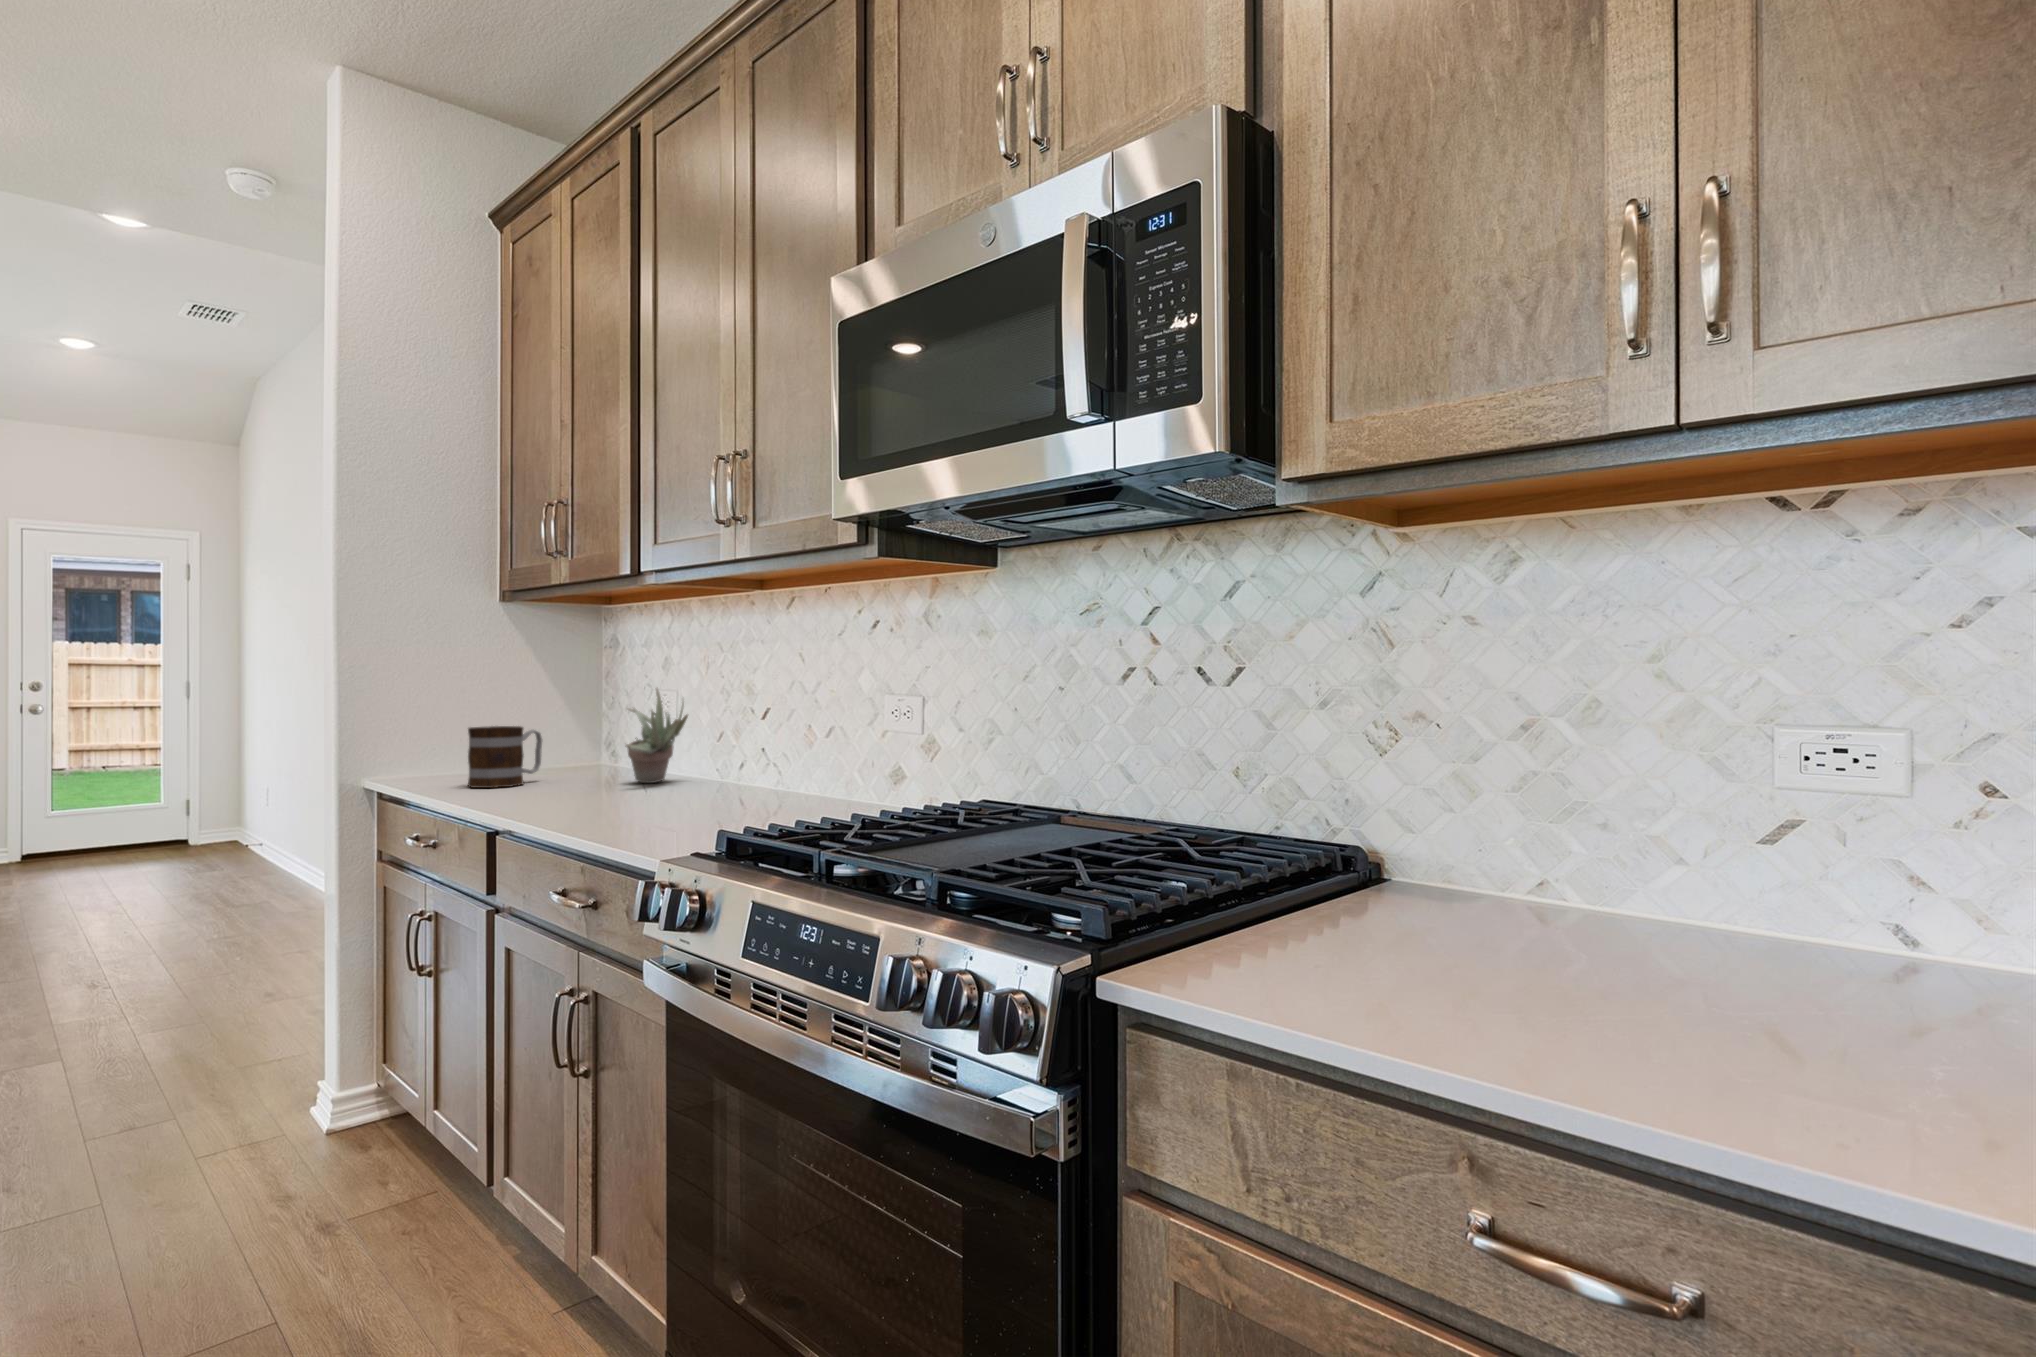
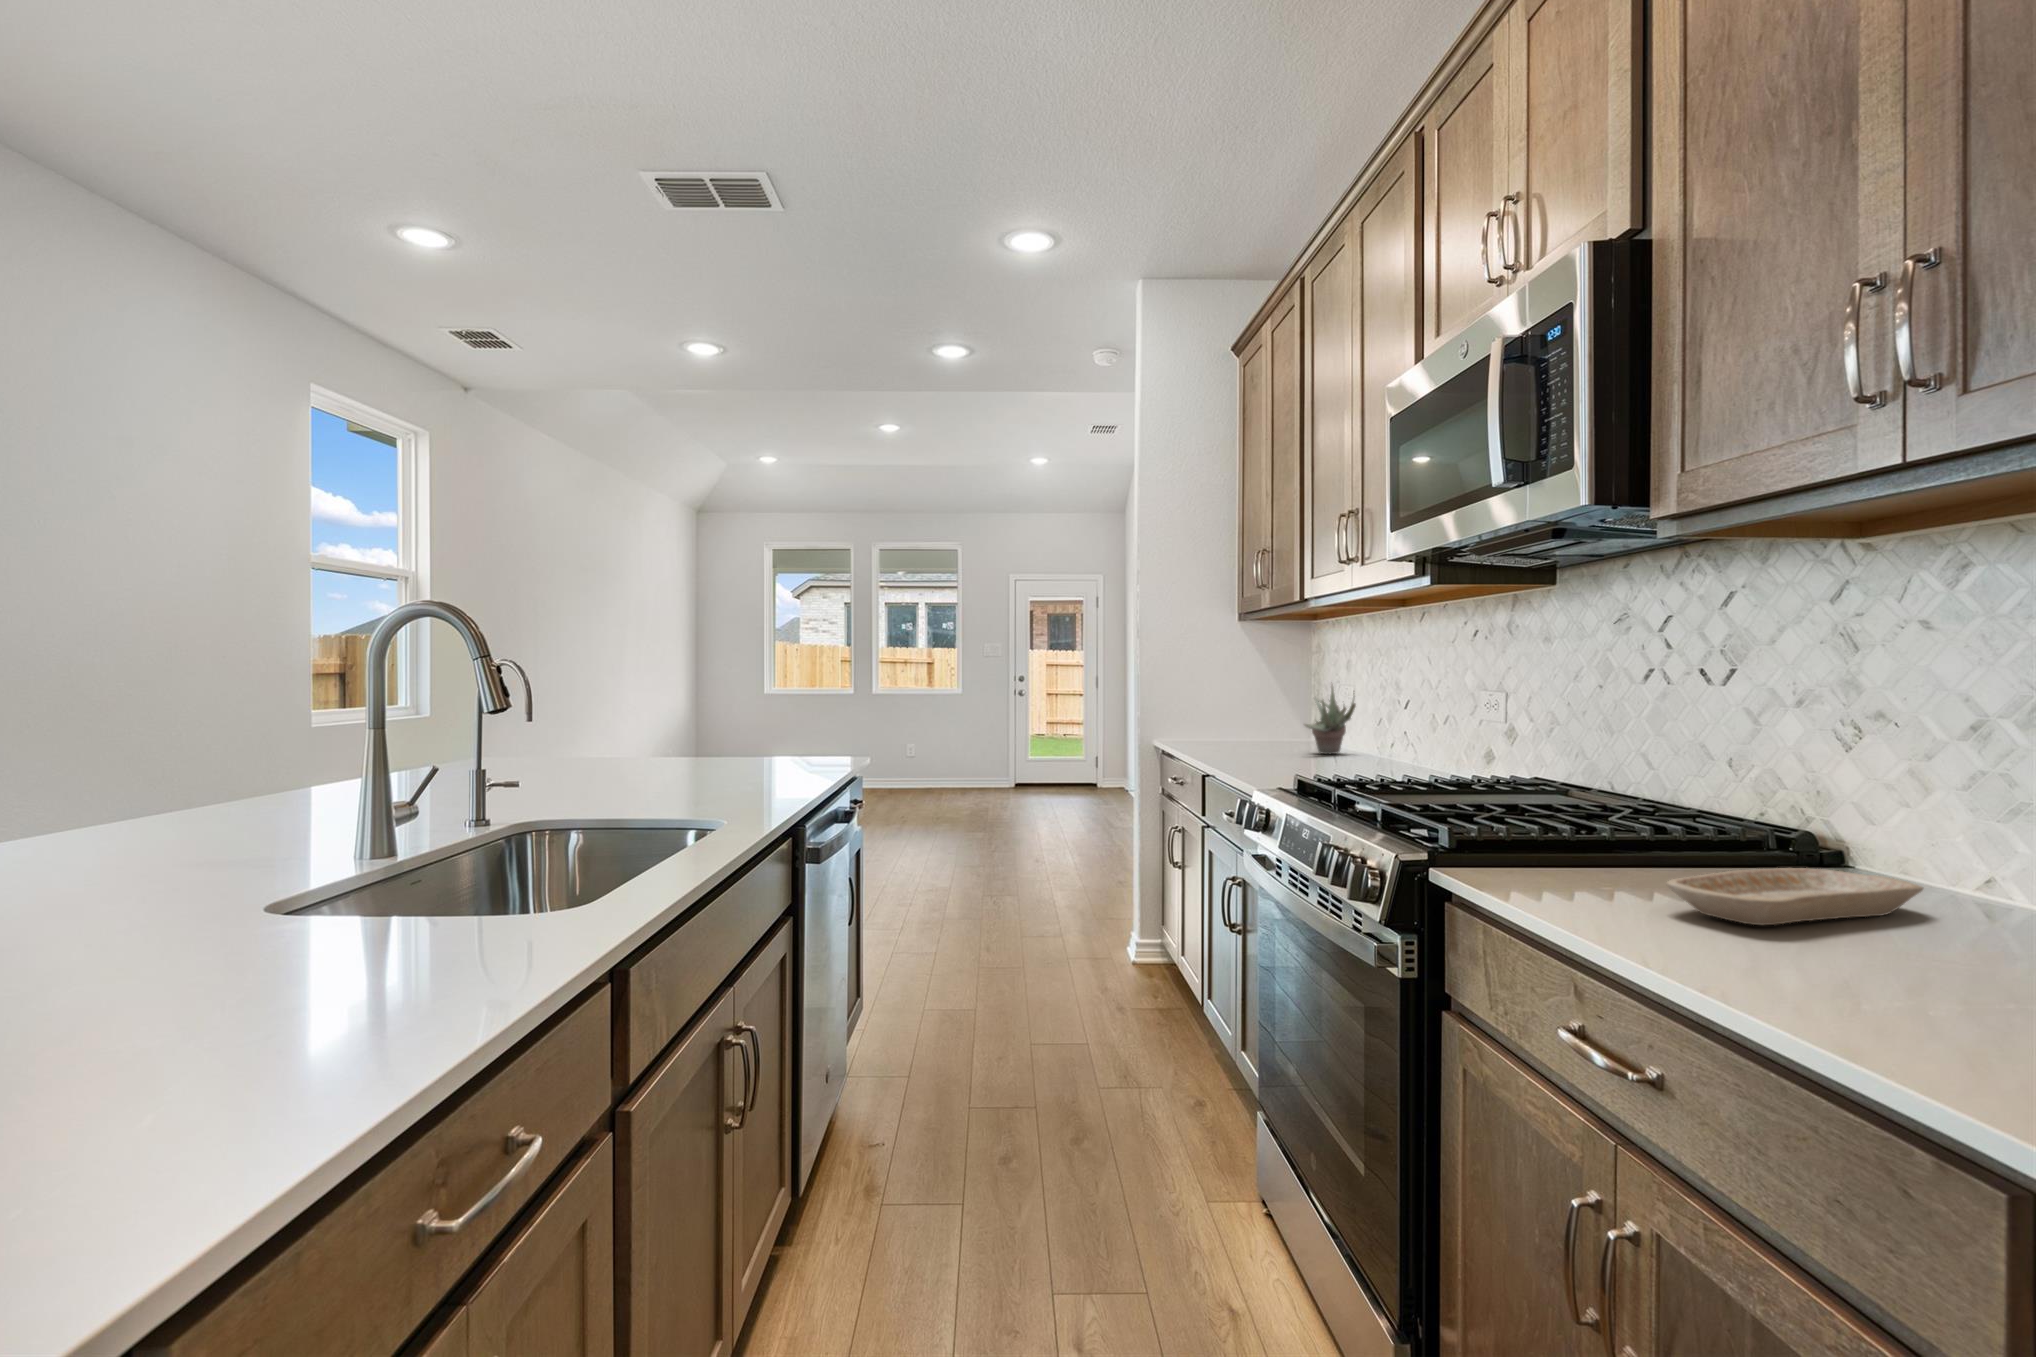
mug: present [468,726,542,788] -> none [1210,708,1260,750]
tray: none [1407,893,1562,988] -> present [1667,868,1923,925]

